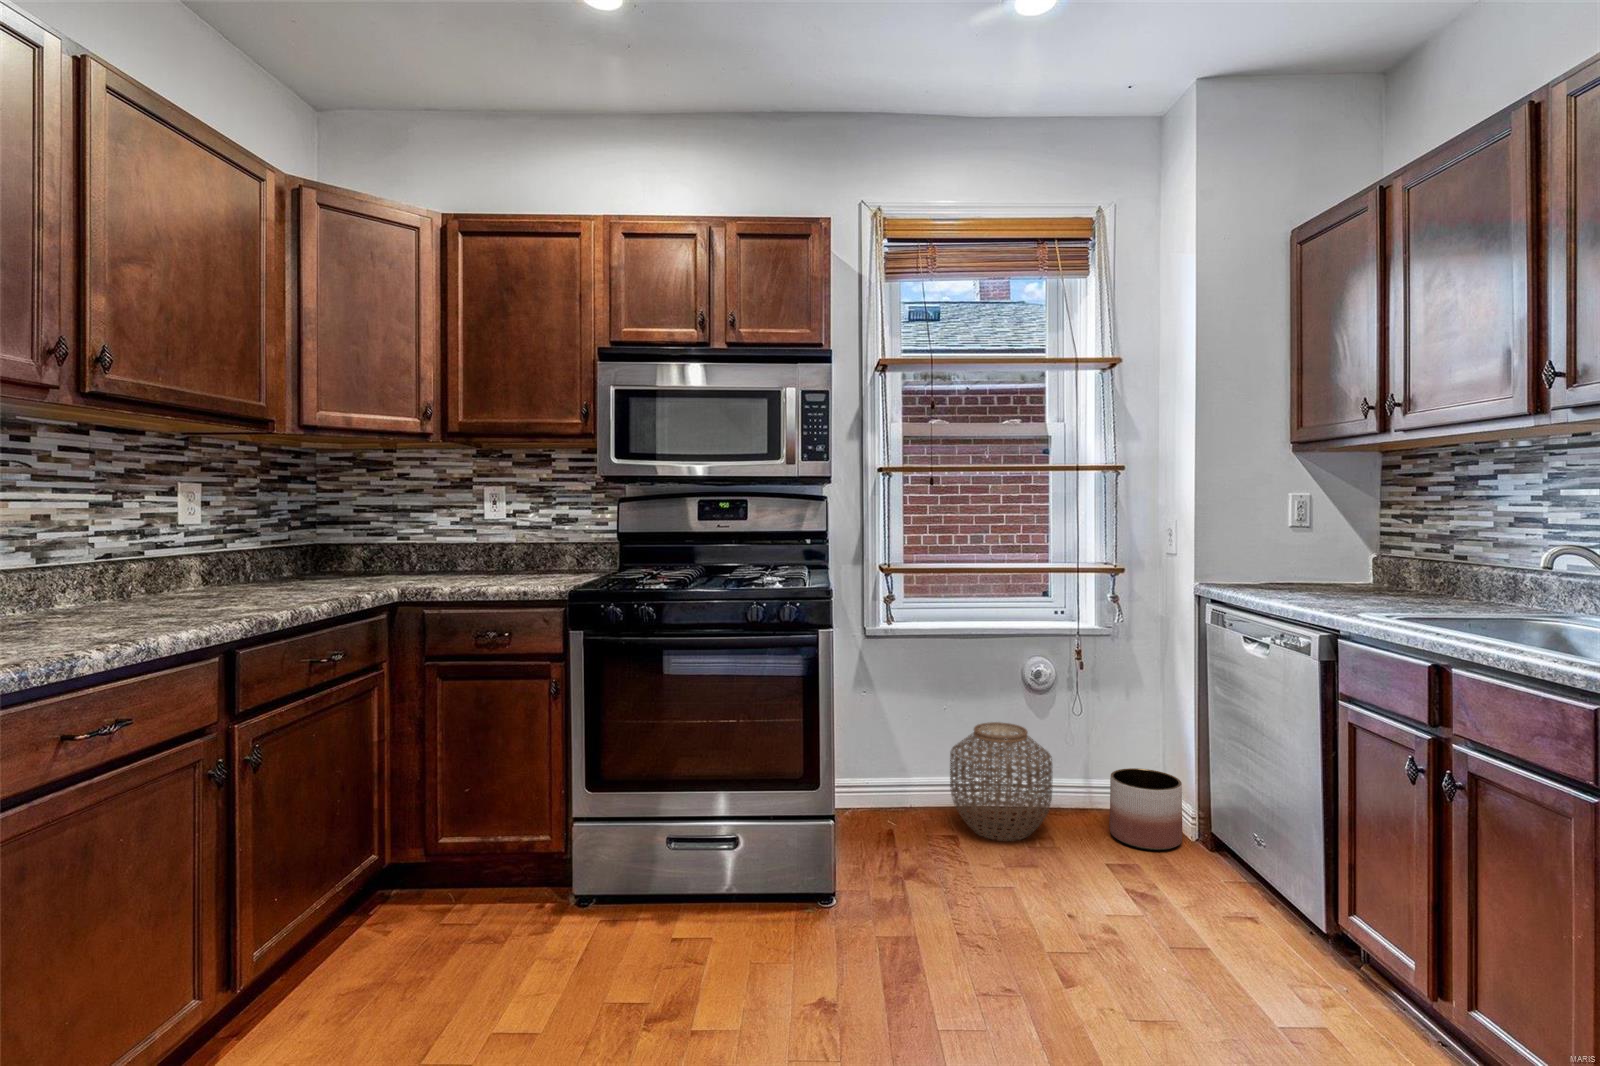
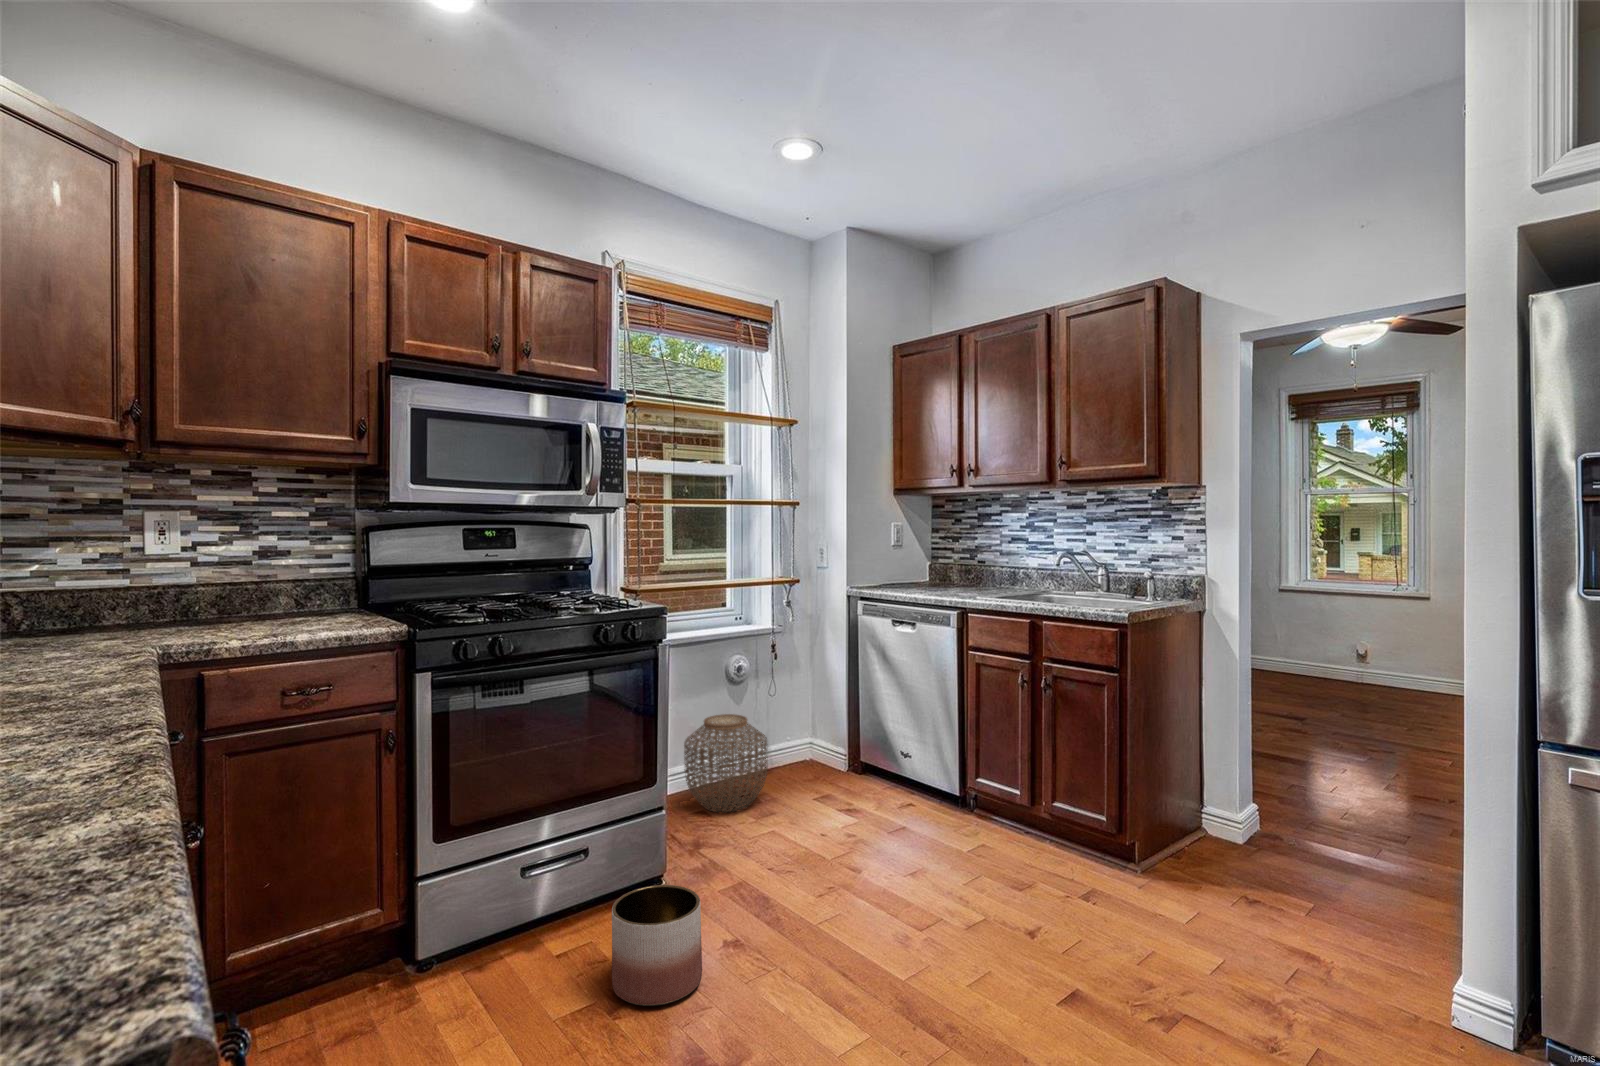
planter: present [1110,768,1182,850] -> present [612,885,702,1006]

